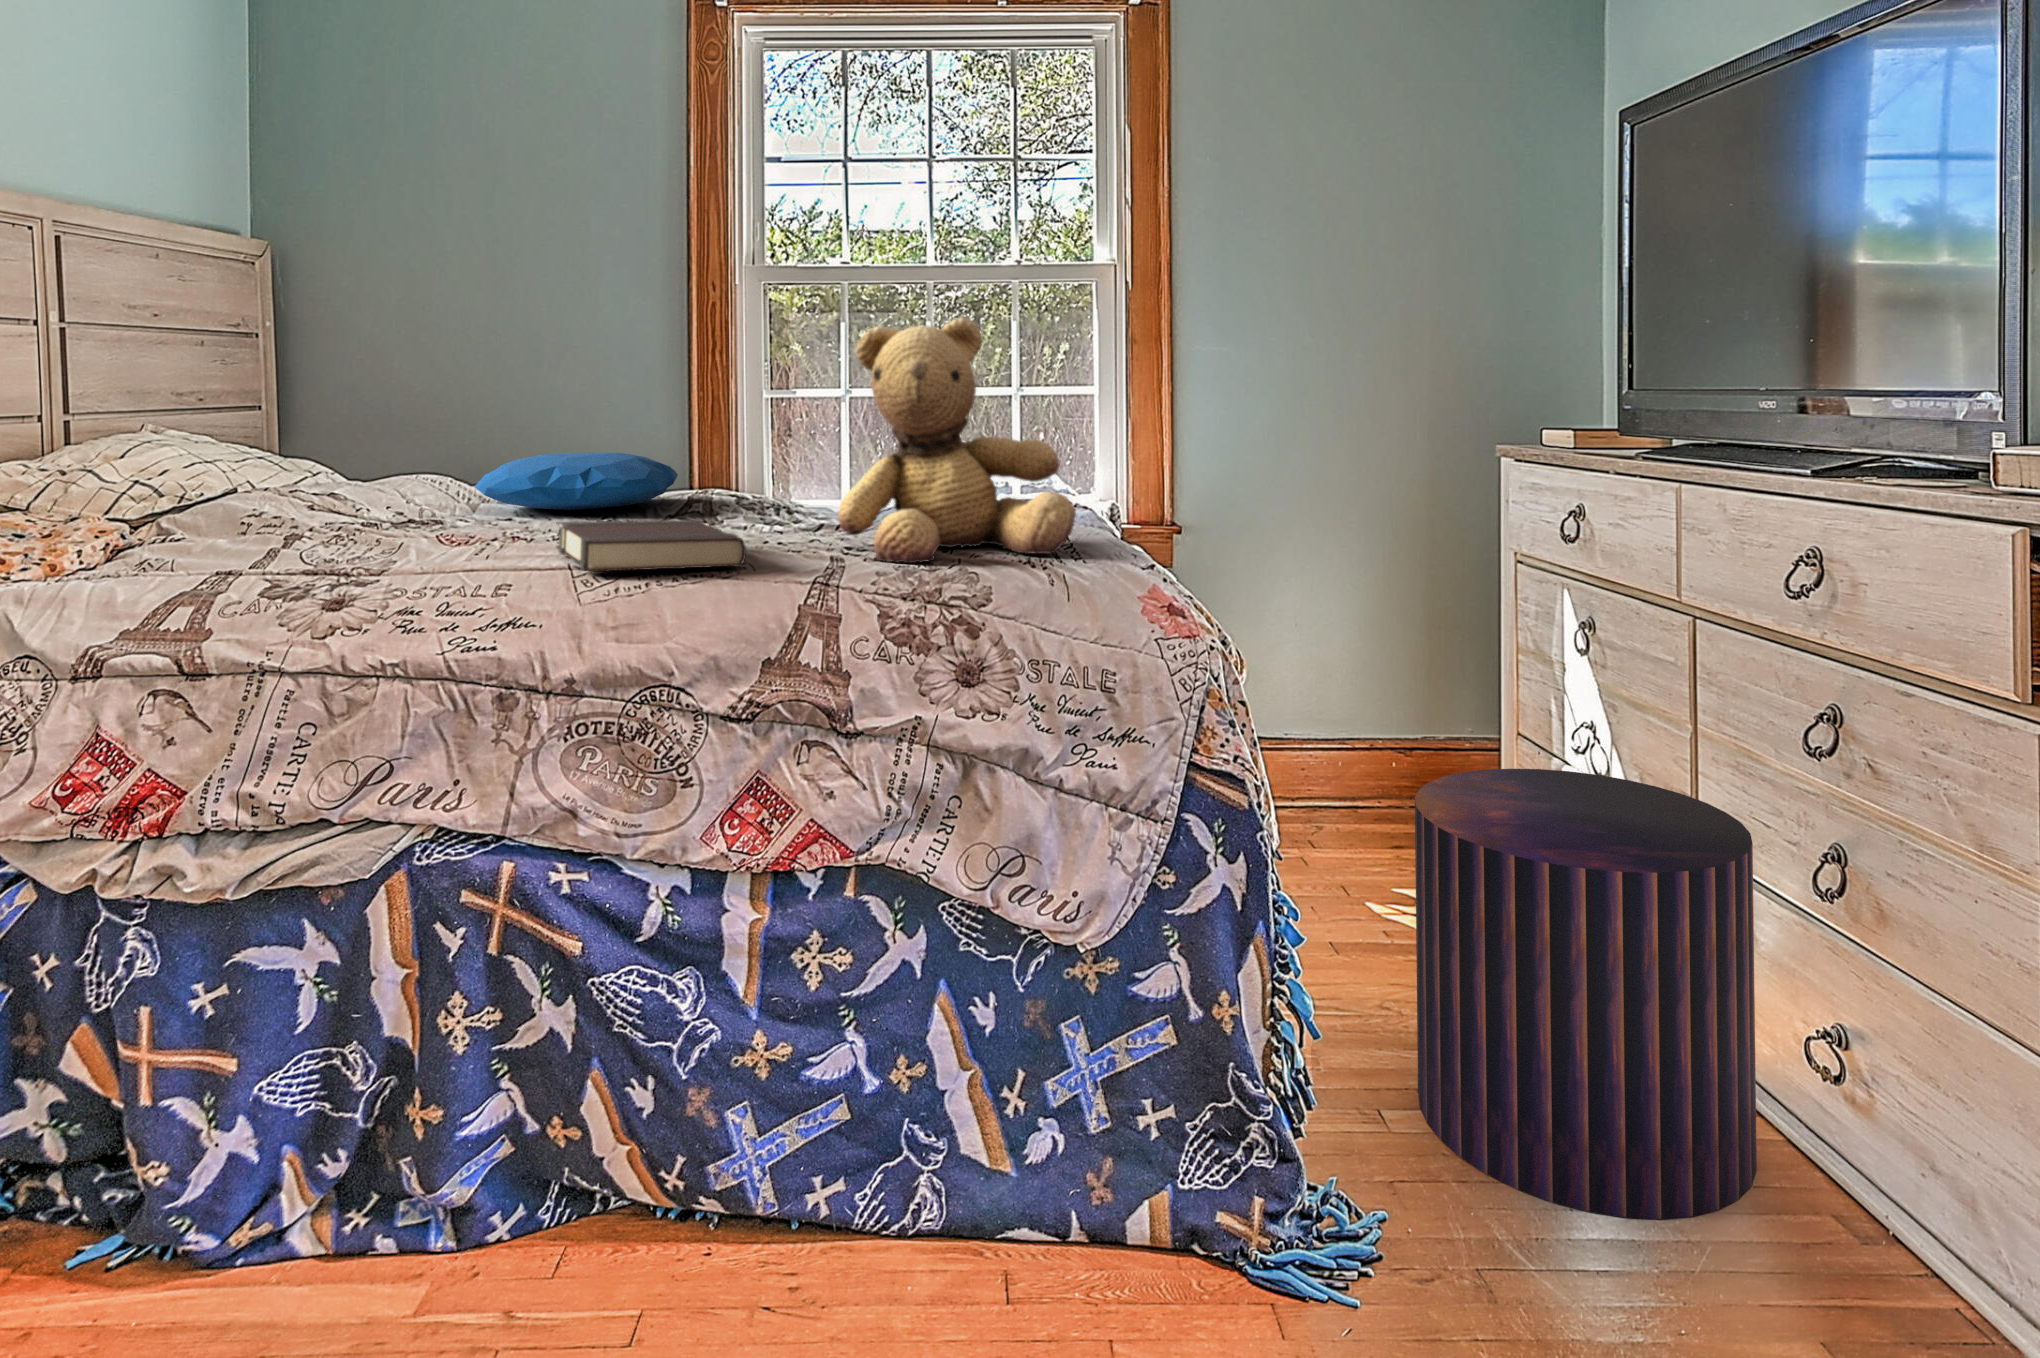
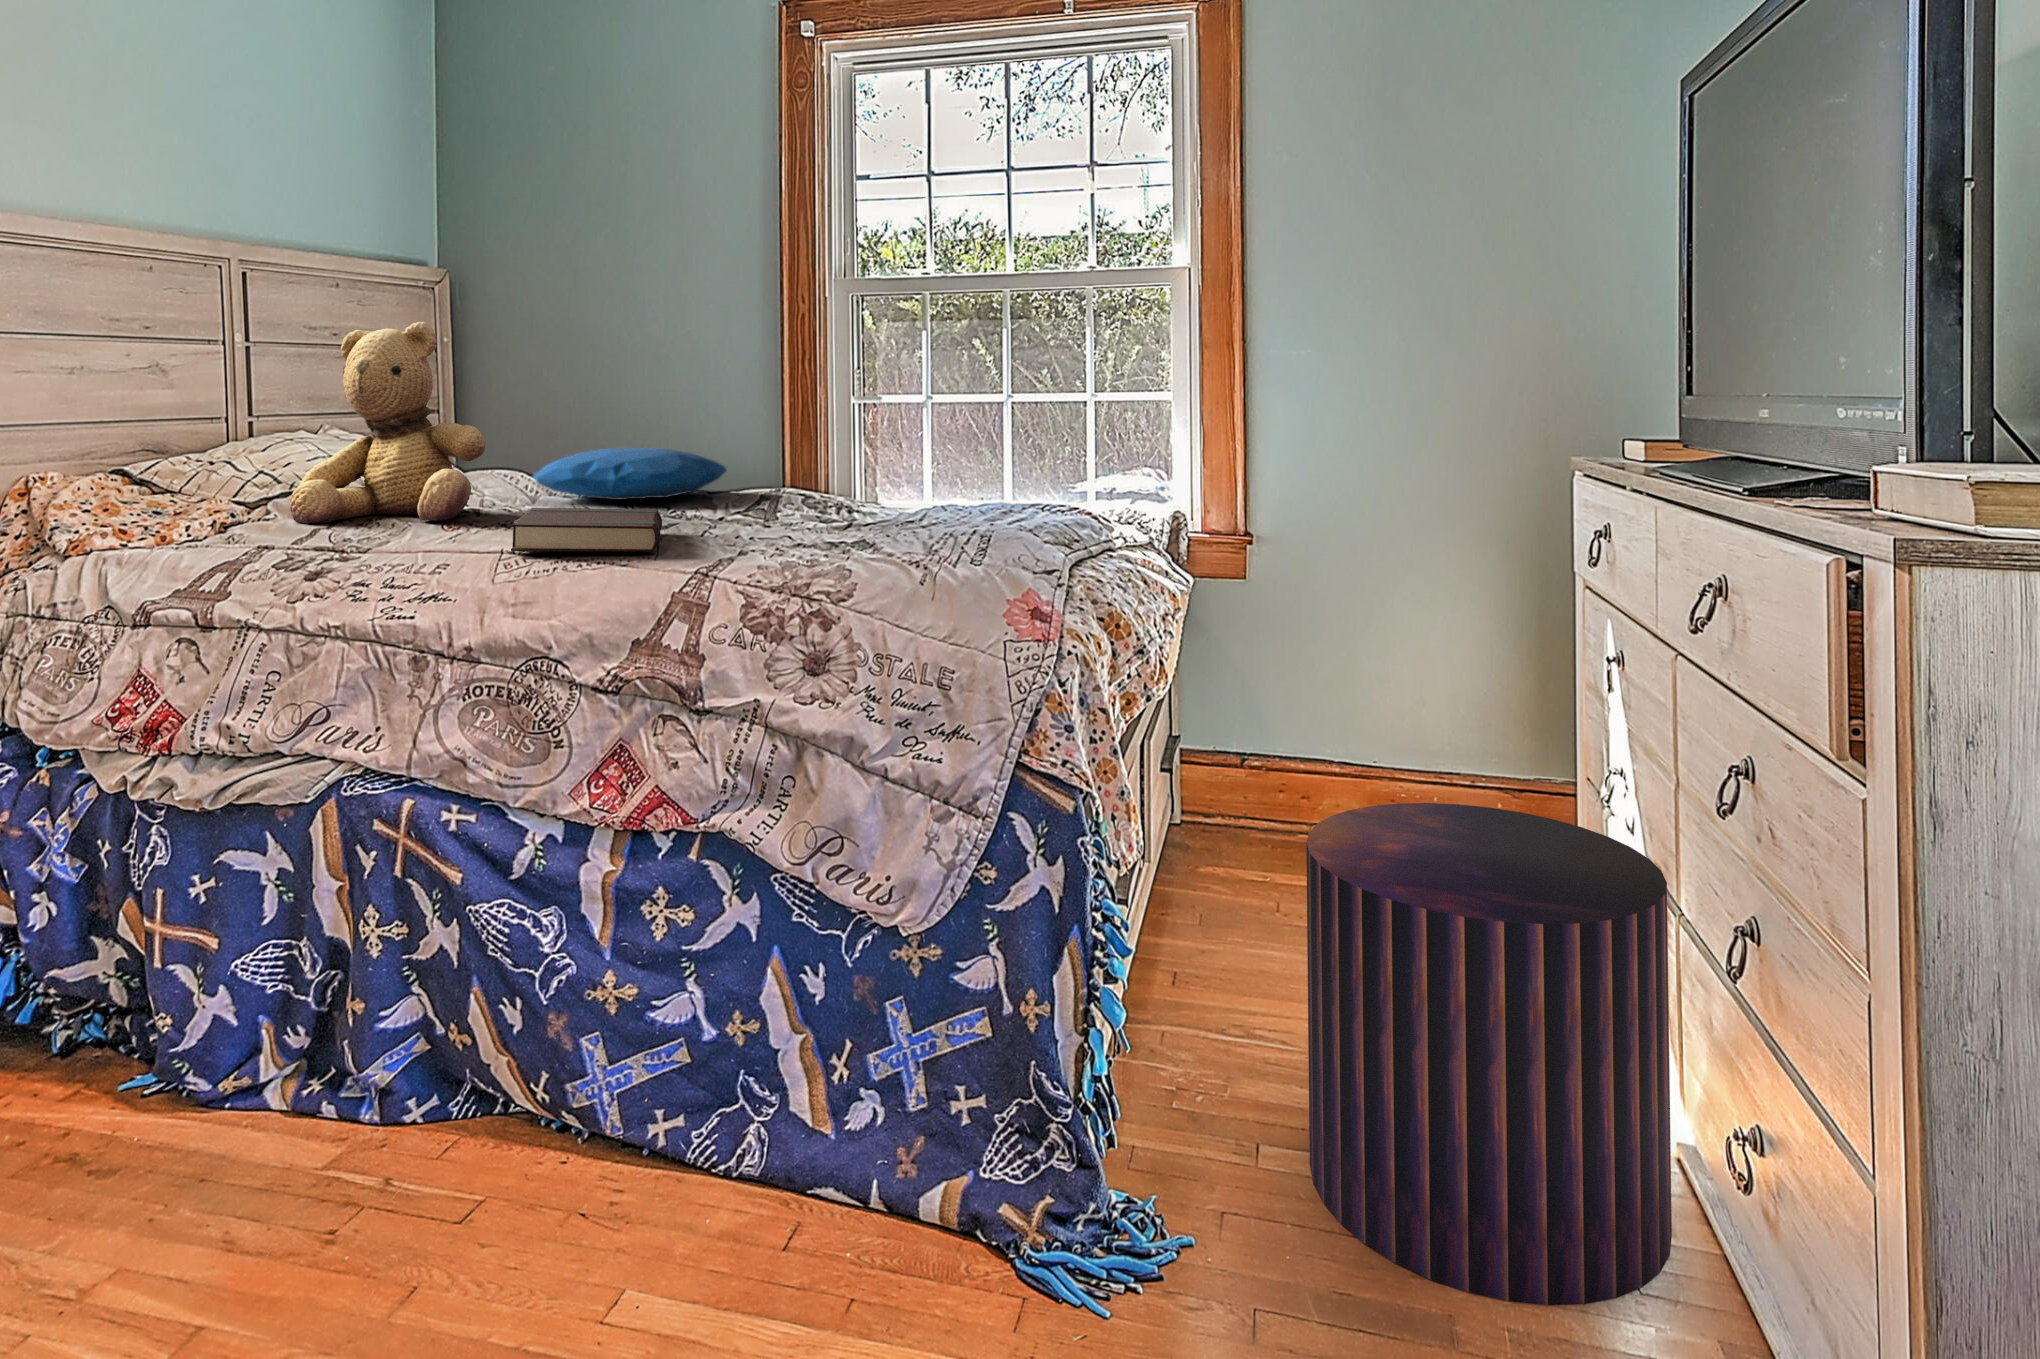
teddy bear: present [838,318,1076,563] -> present [289,322,485,524]

